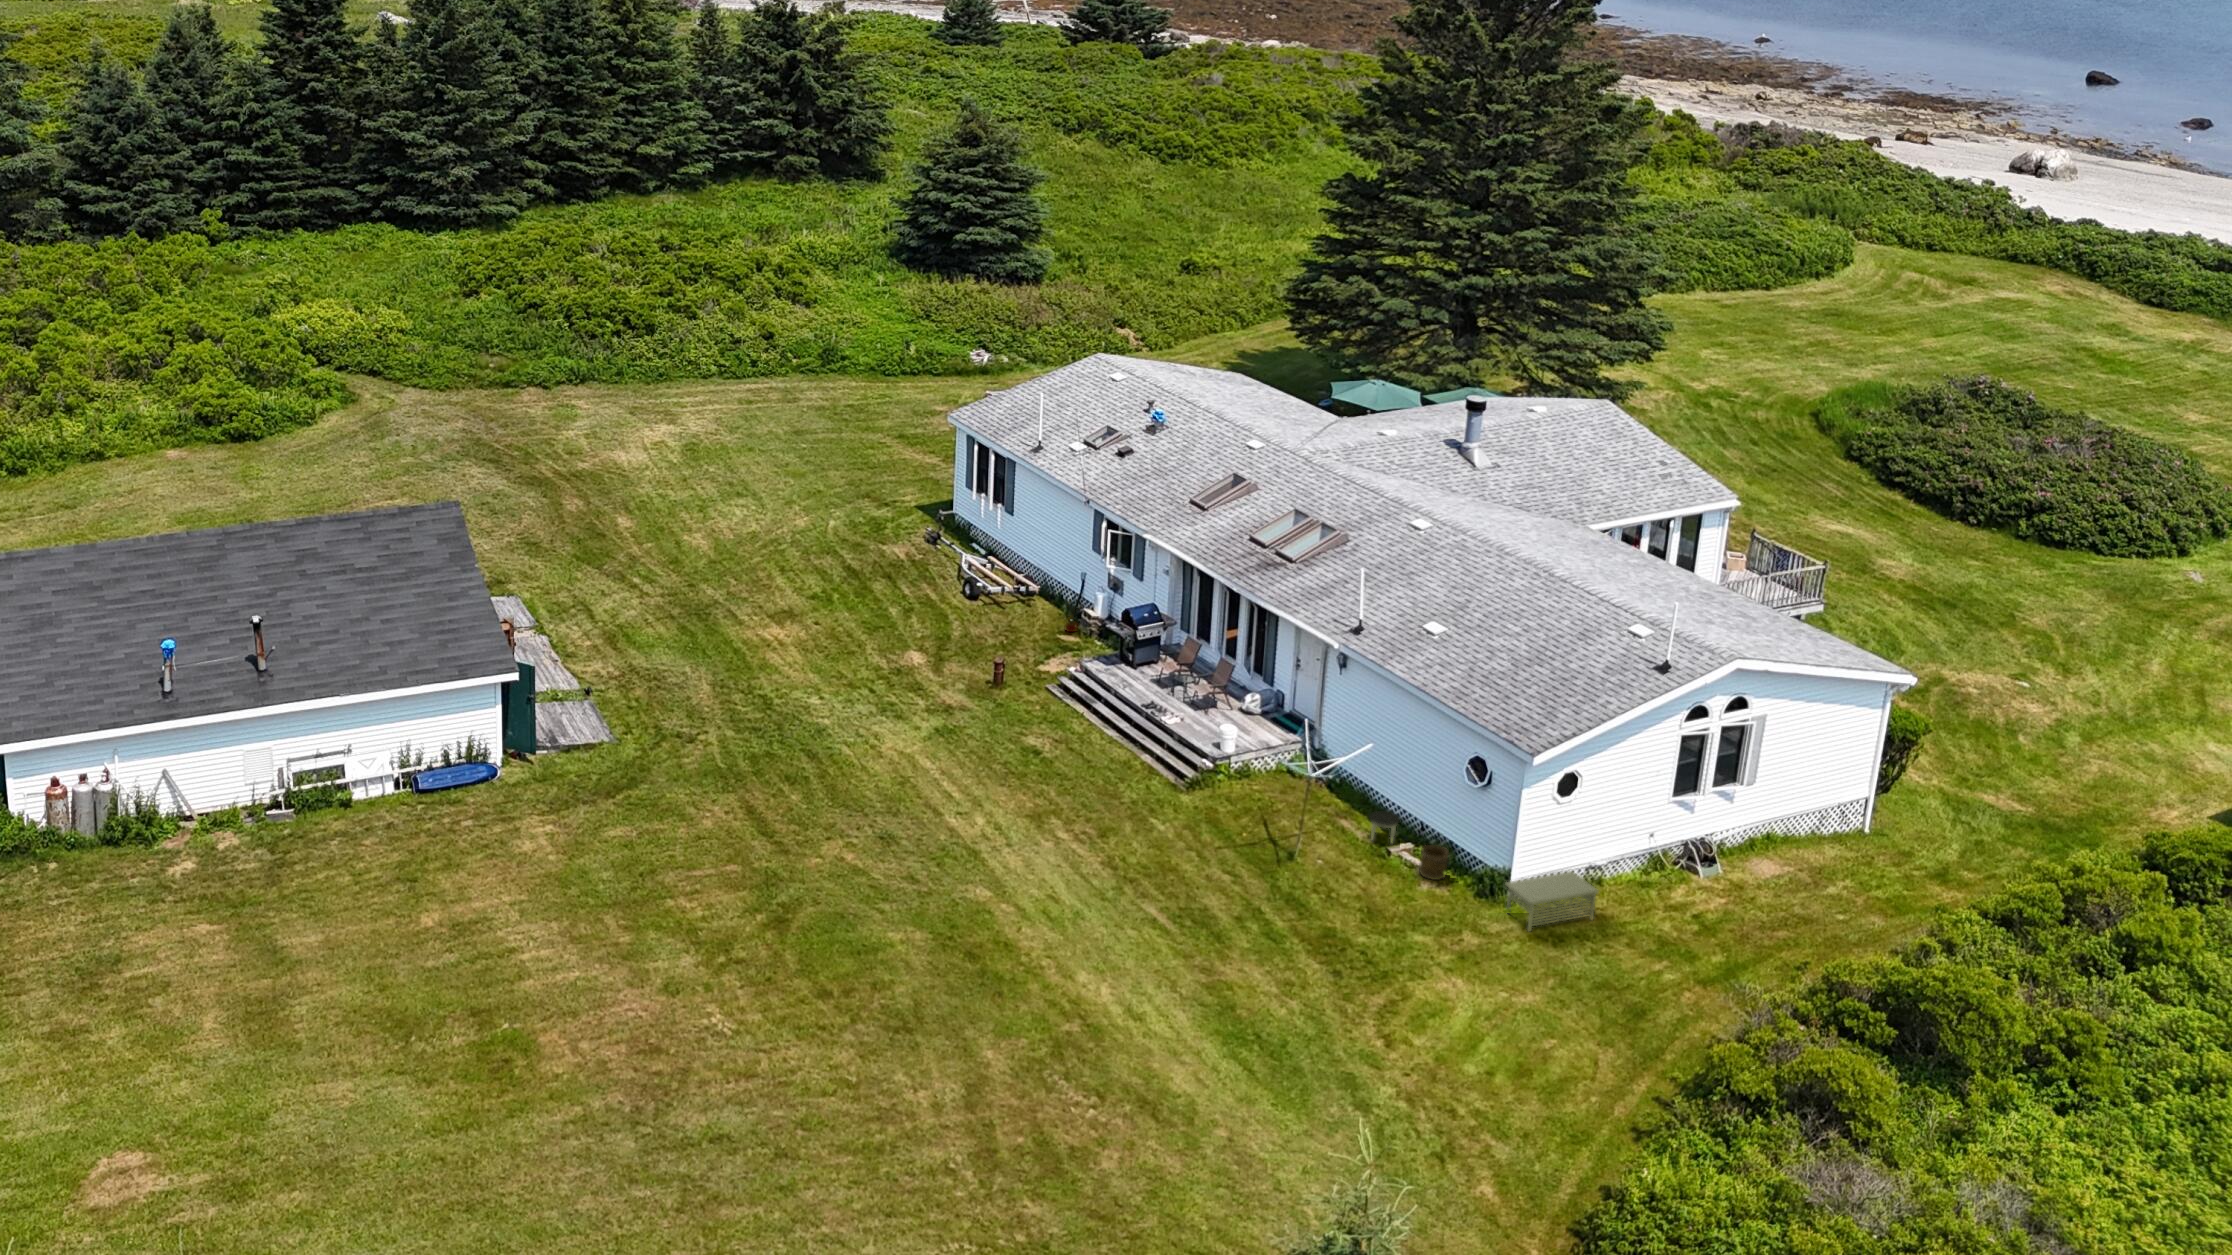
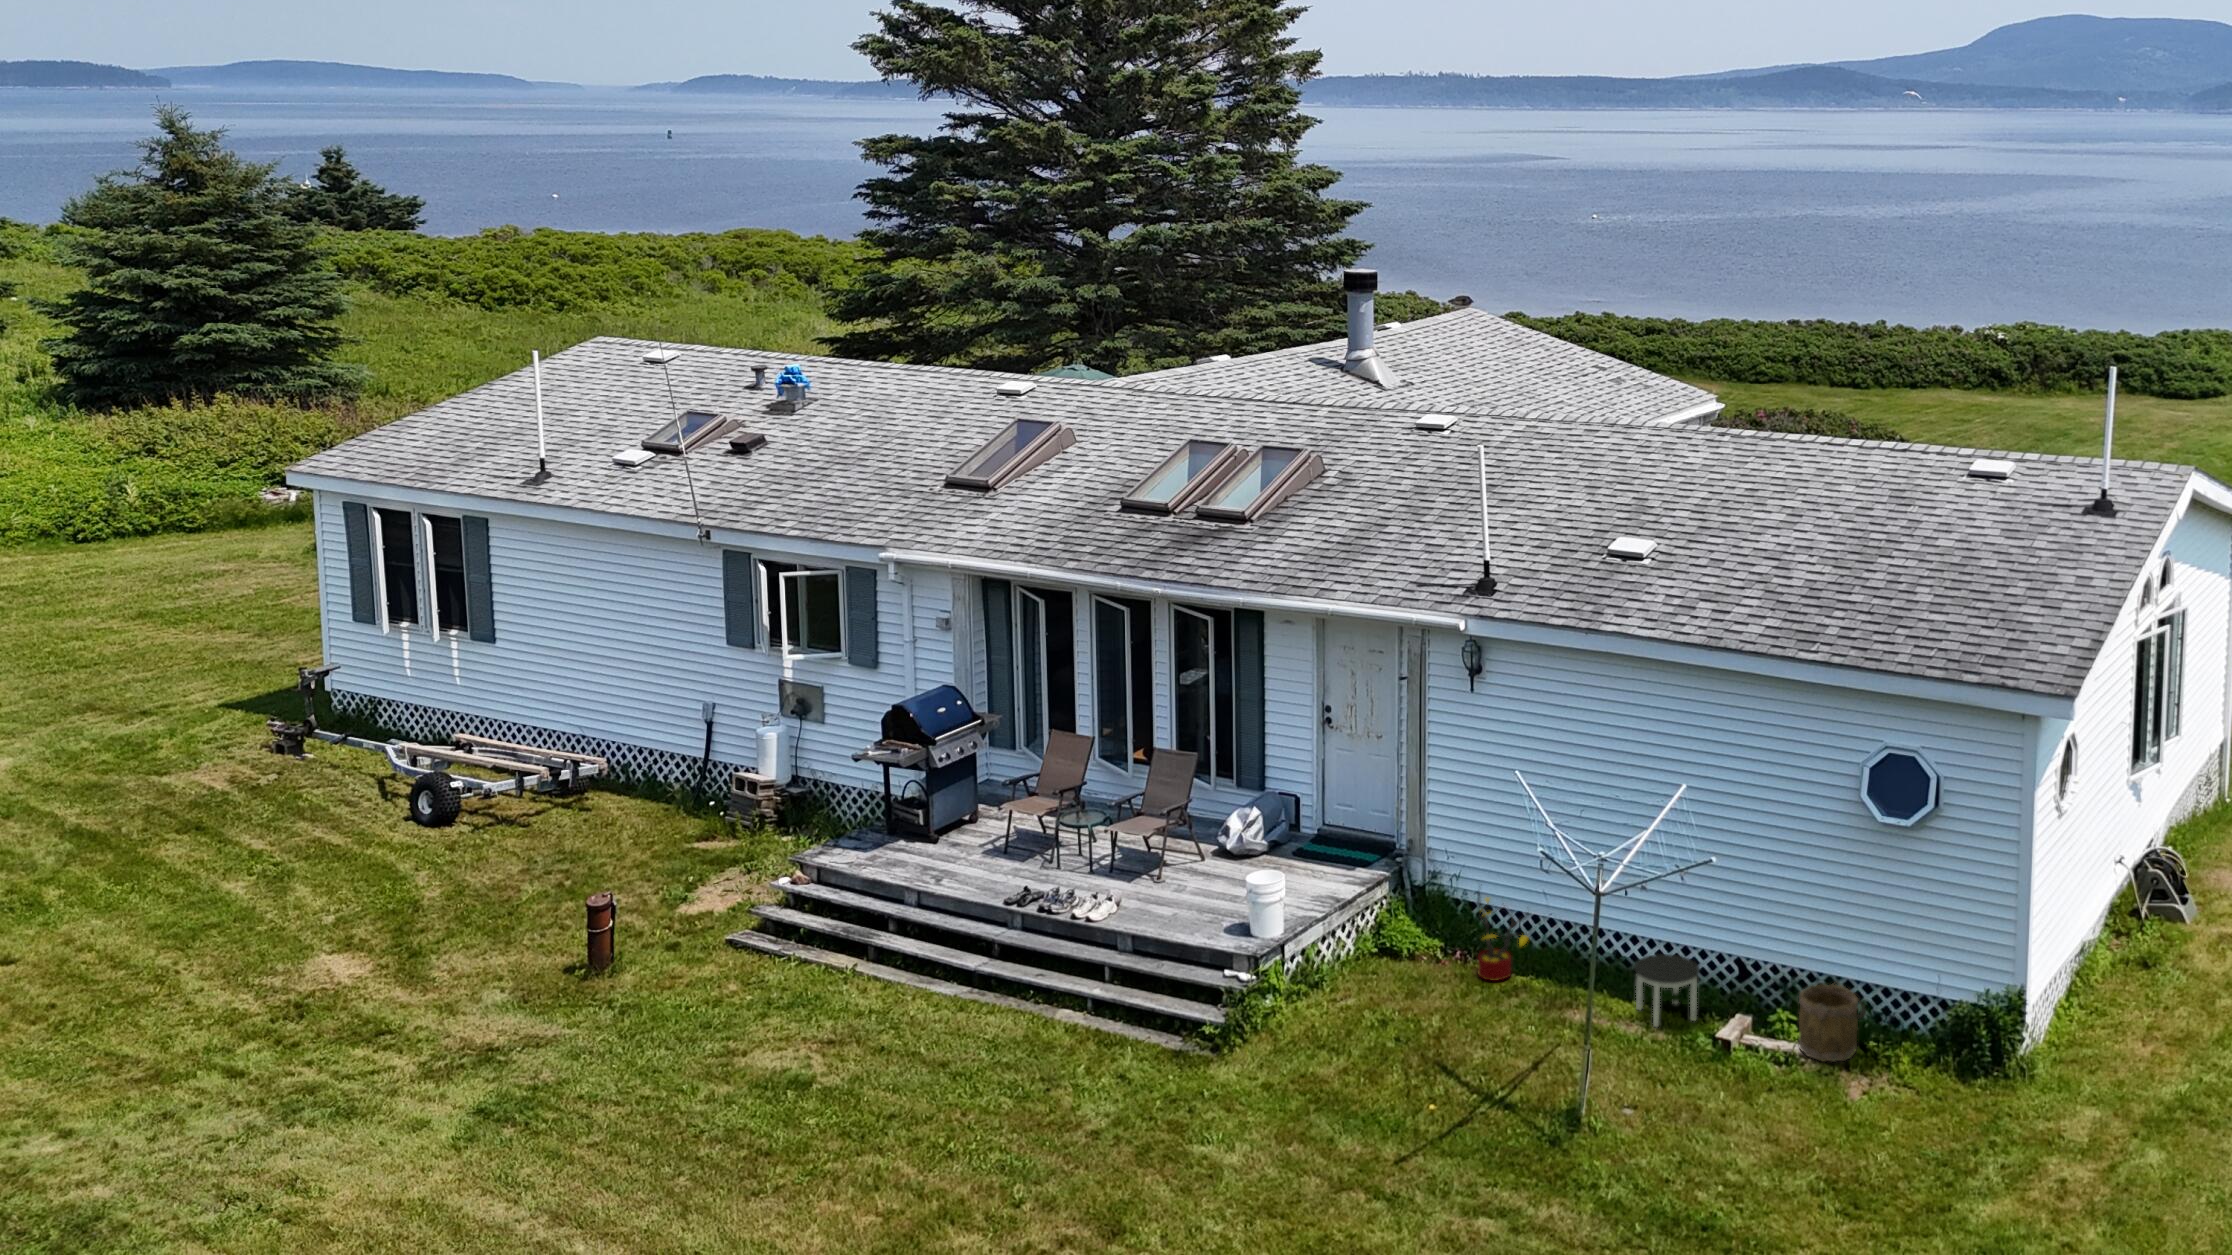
decorative plant: present [1065,609,1078,632] -> present [1478,898,1528,981]
storage bench: present [1506,871,1598,931] -> none [2026,948,2157,1097]

